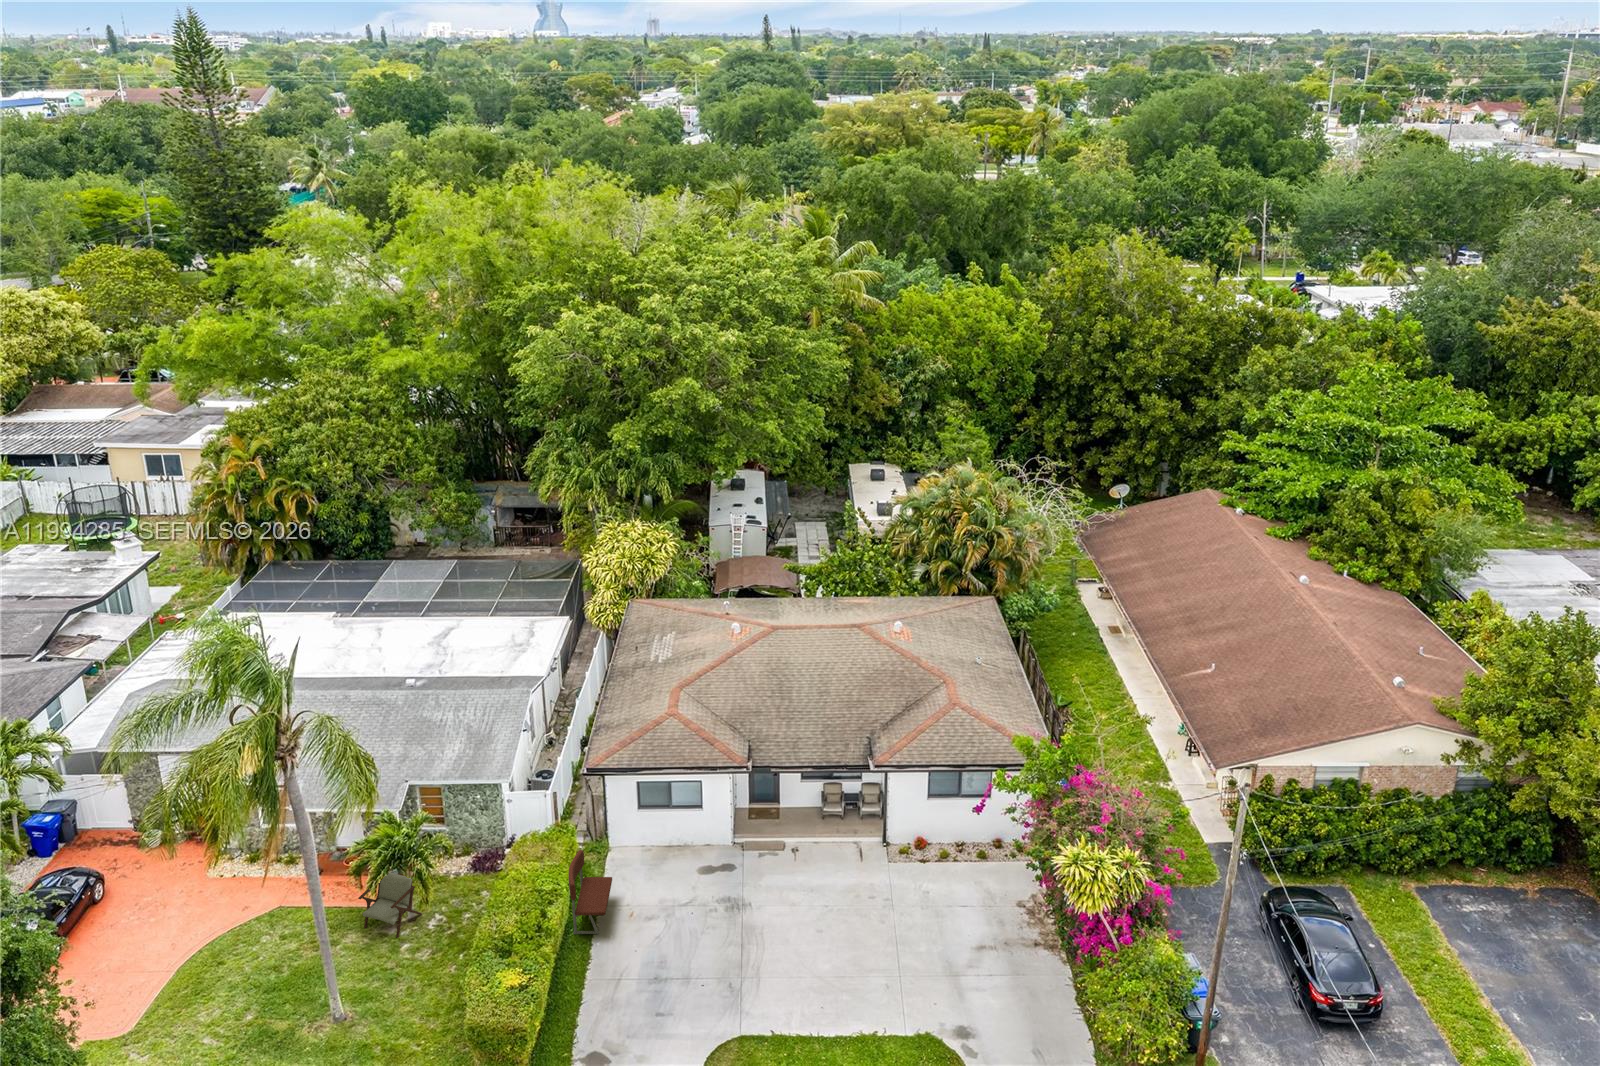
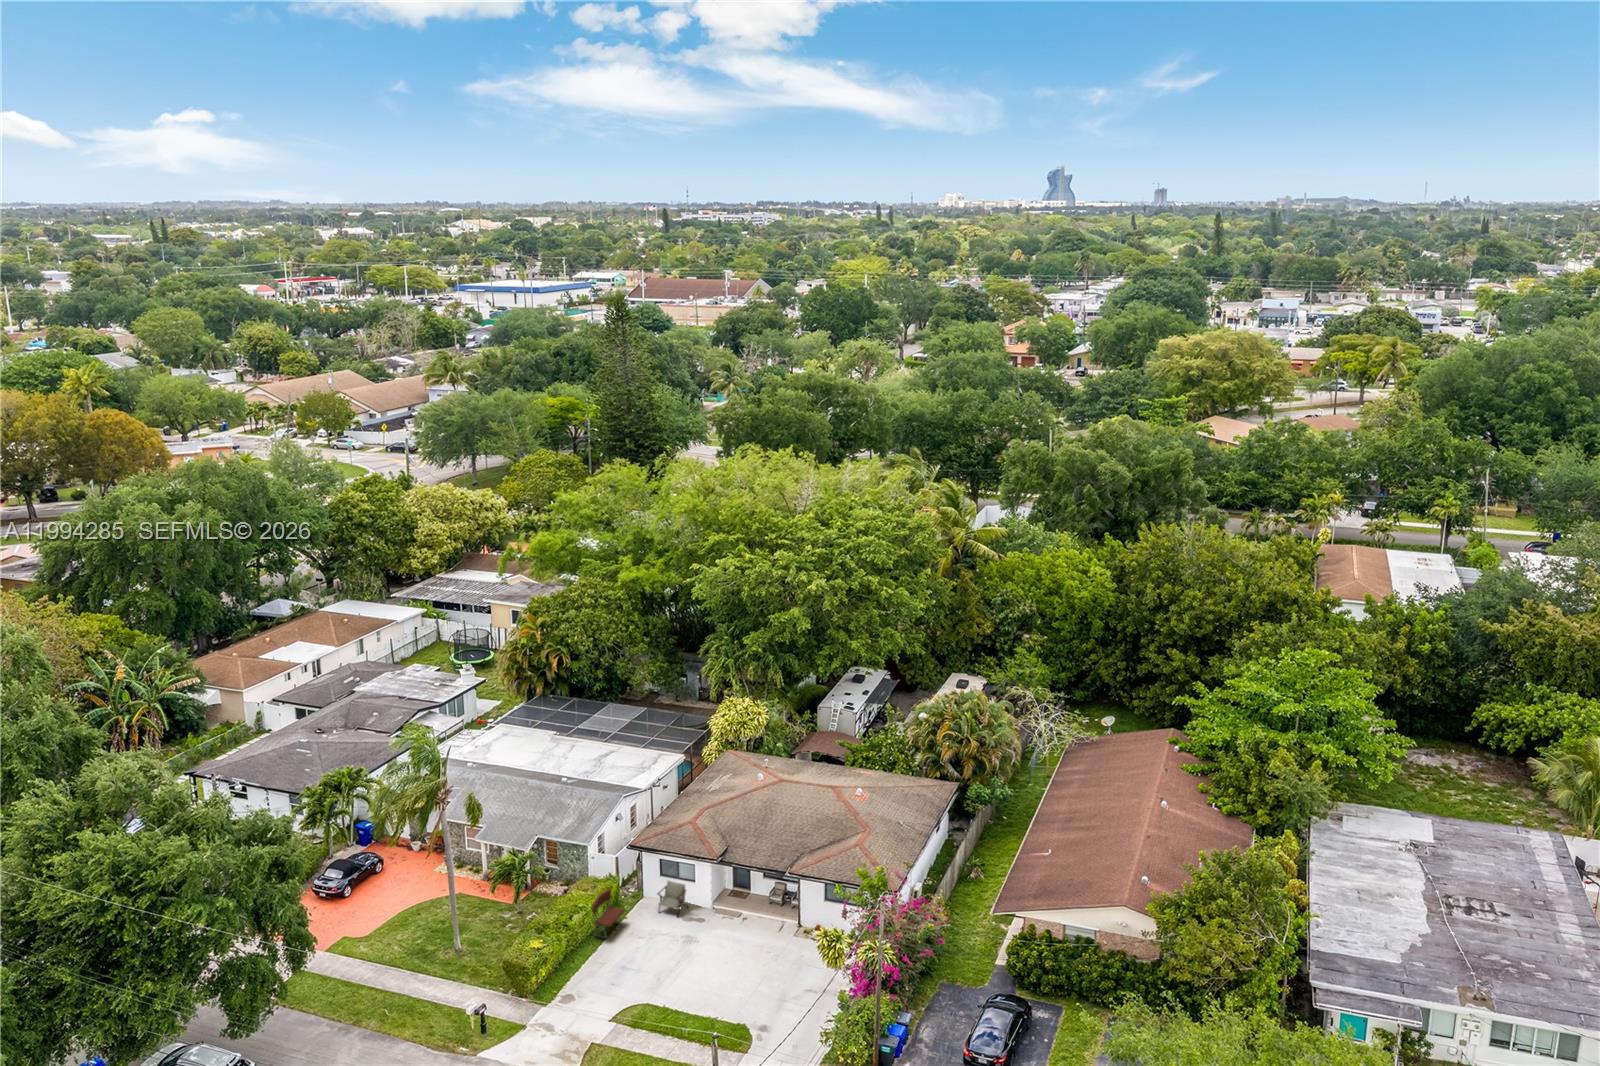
lounge chair: present [358,873,422,938] -> present [658,881,686,917]

